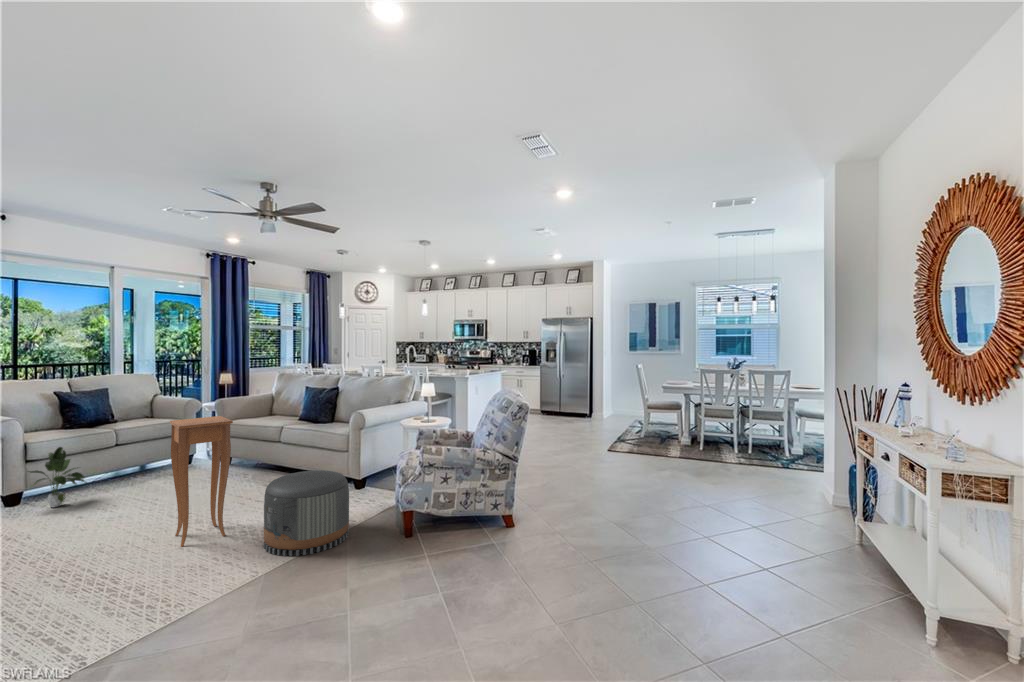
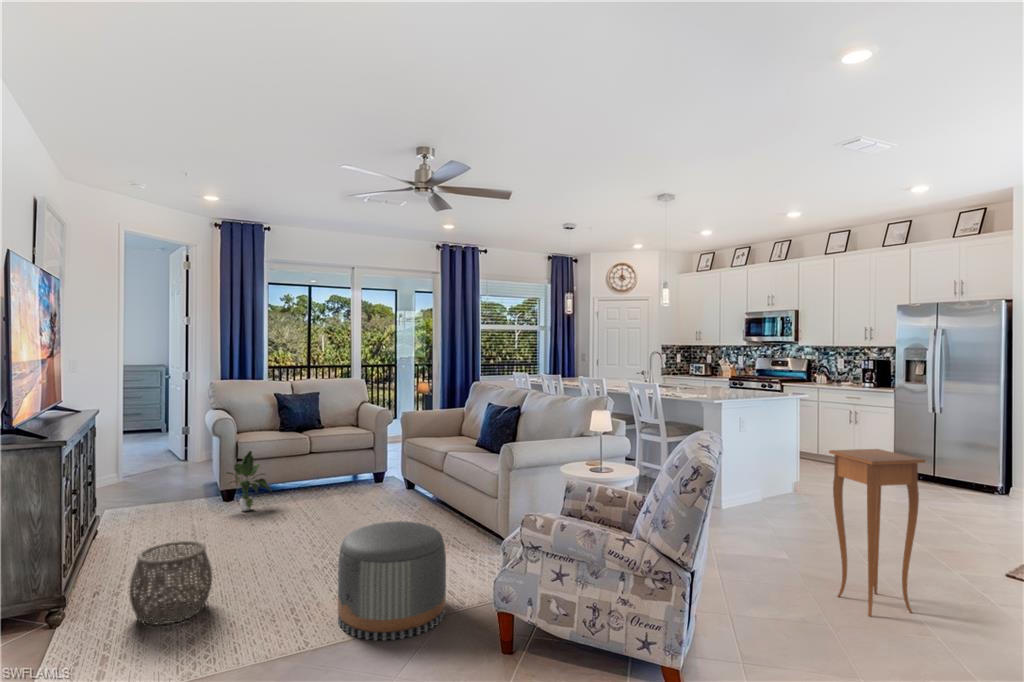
side table: present [170,416,233,547] -> present [829,449,925,616]
woven basket: none [41,519,133,601] -> present [129,541,212,625]

